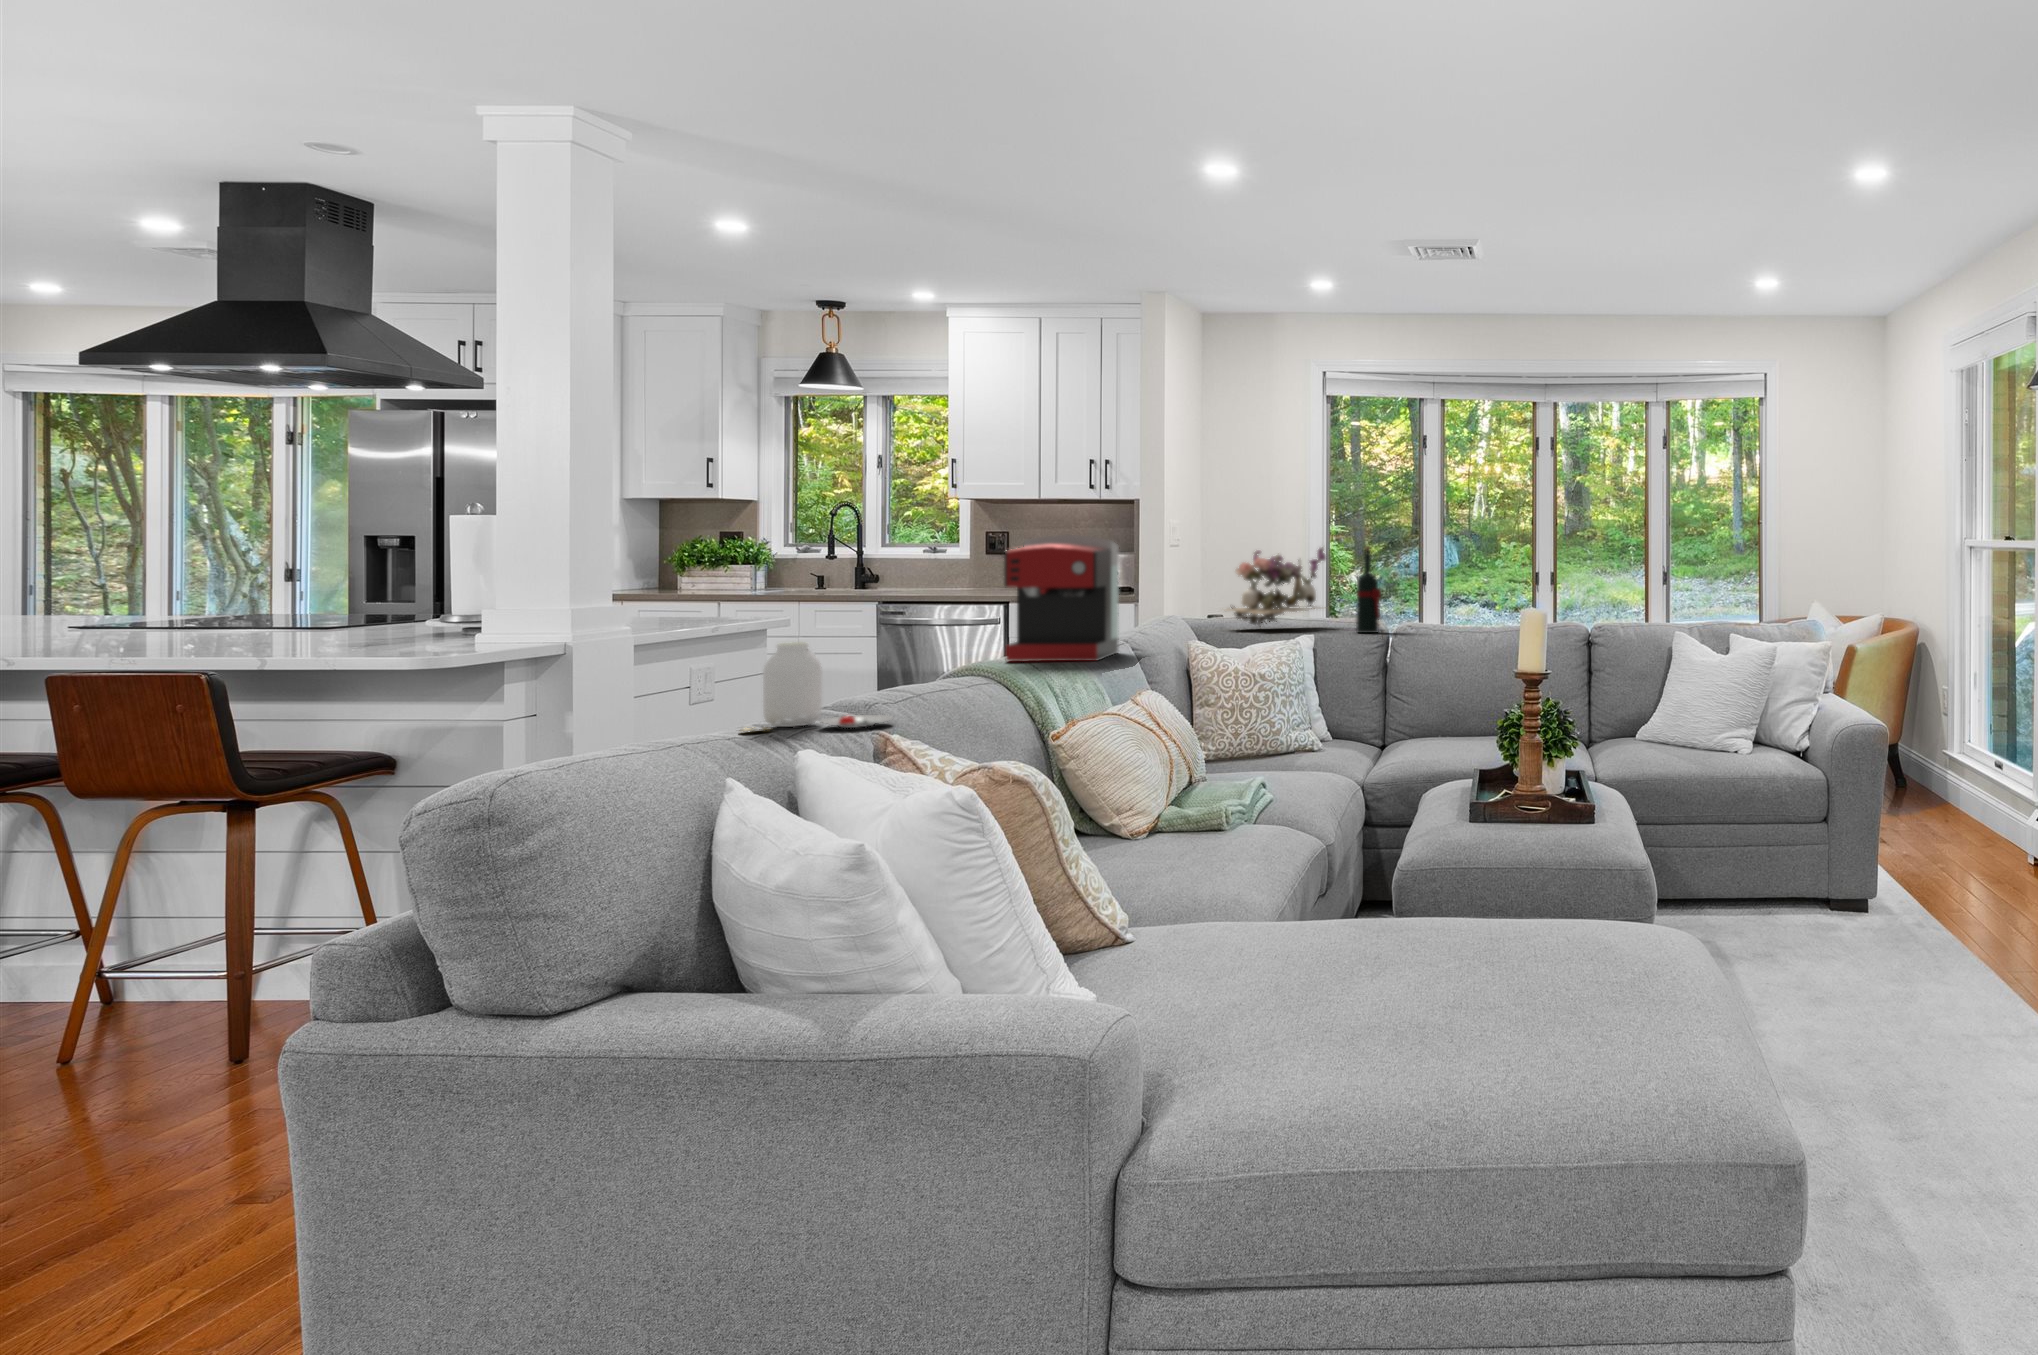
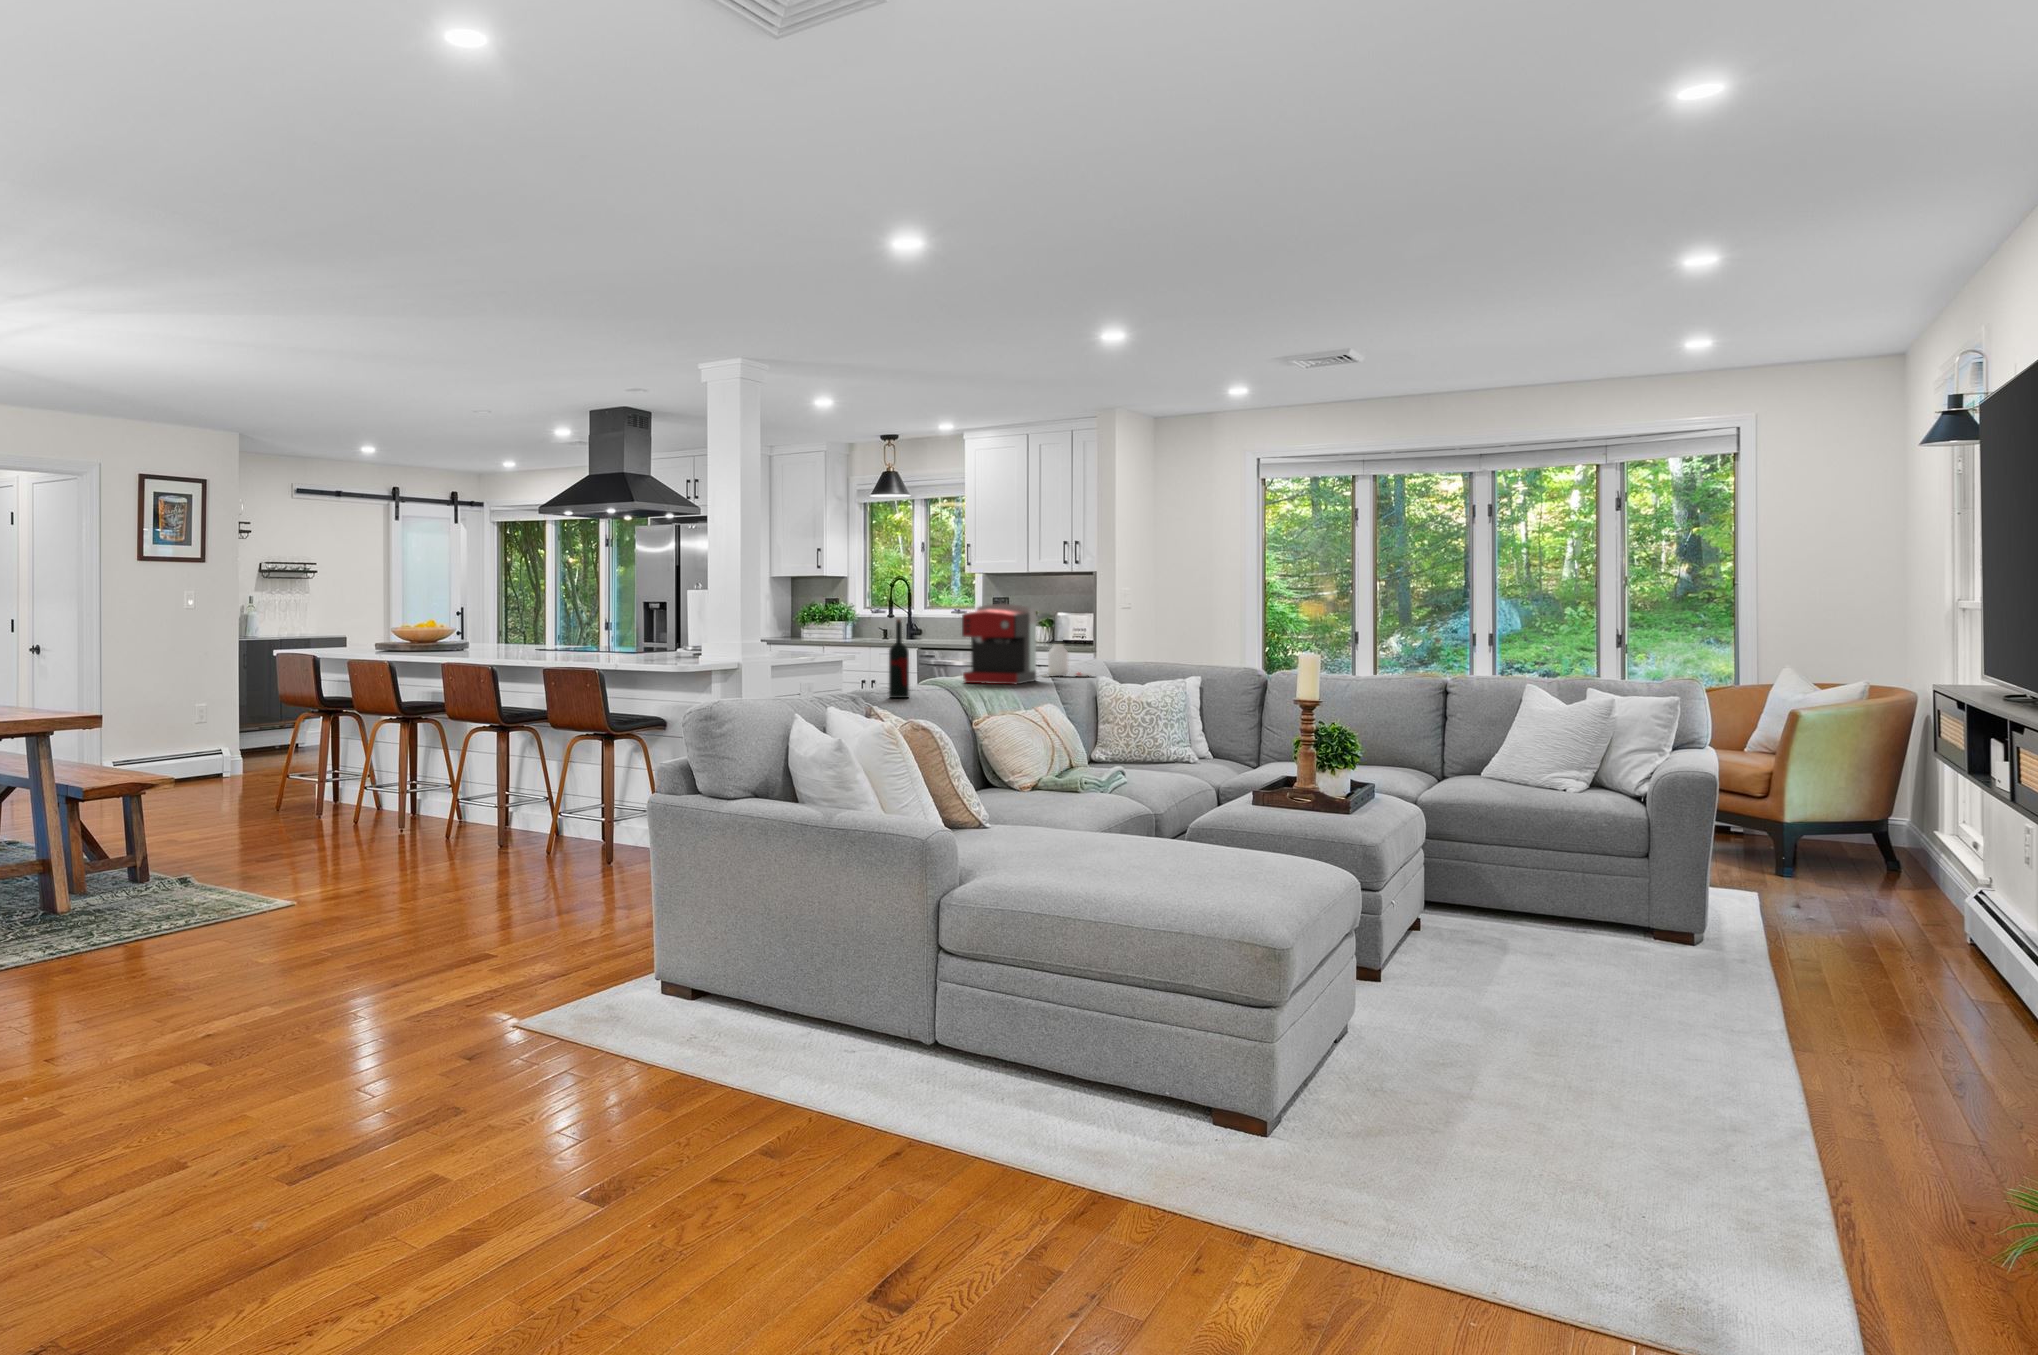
wine bottle: present [1356,546,1381,633] -> present [889,619,909,698]
flower arrangement: present [1227,547,1326,627] -> none [1127,609,1207,671]
jar: present [750,642,892,730] -> present [1048,644,1091,677]

